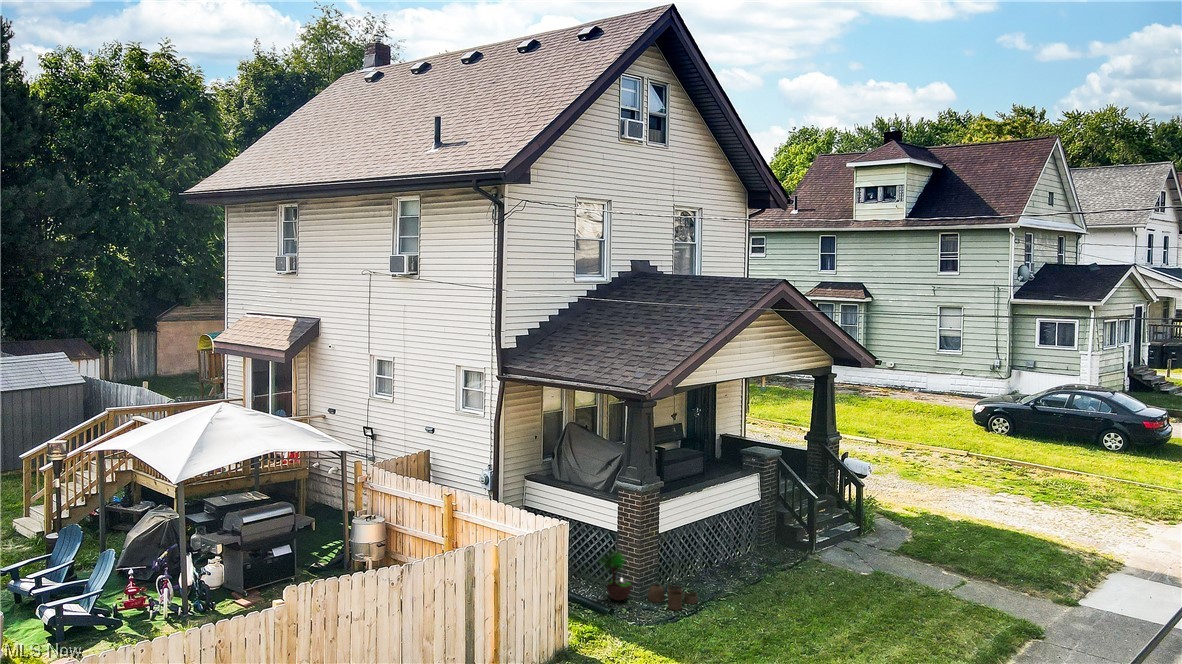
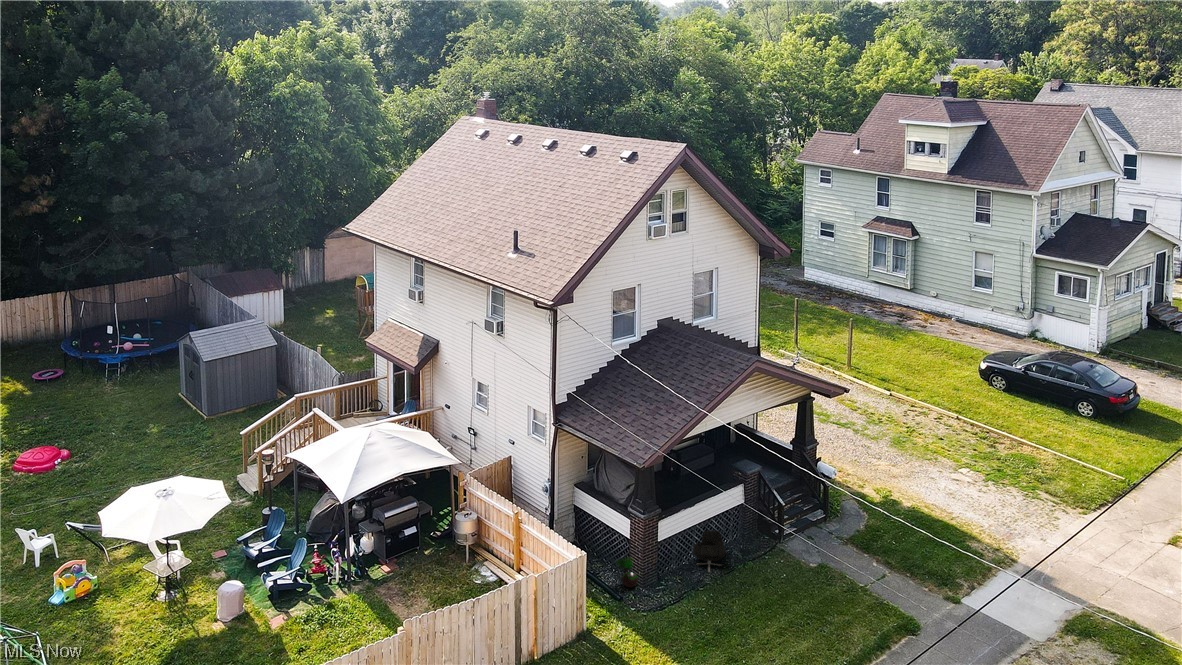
lounge chair: none [701,529,751,583] -> present [693,531,726,572]
woven basket: present [648,584,698,610] -> none [650,576,683,598]

